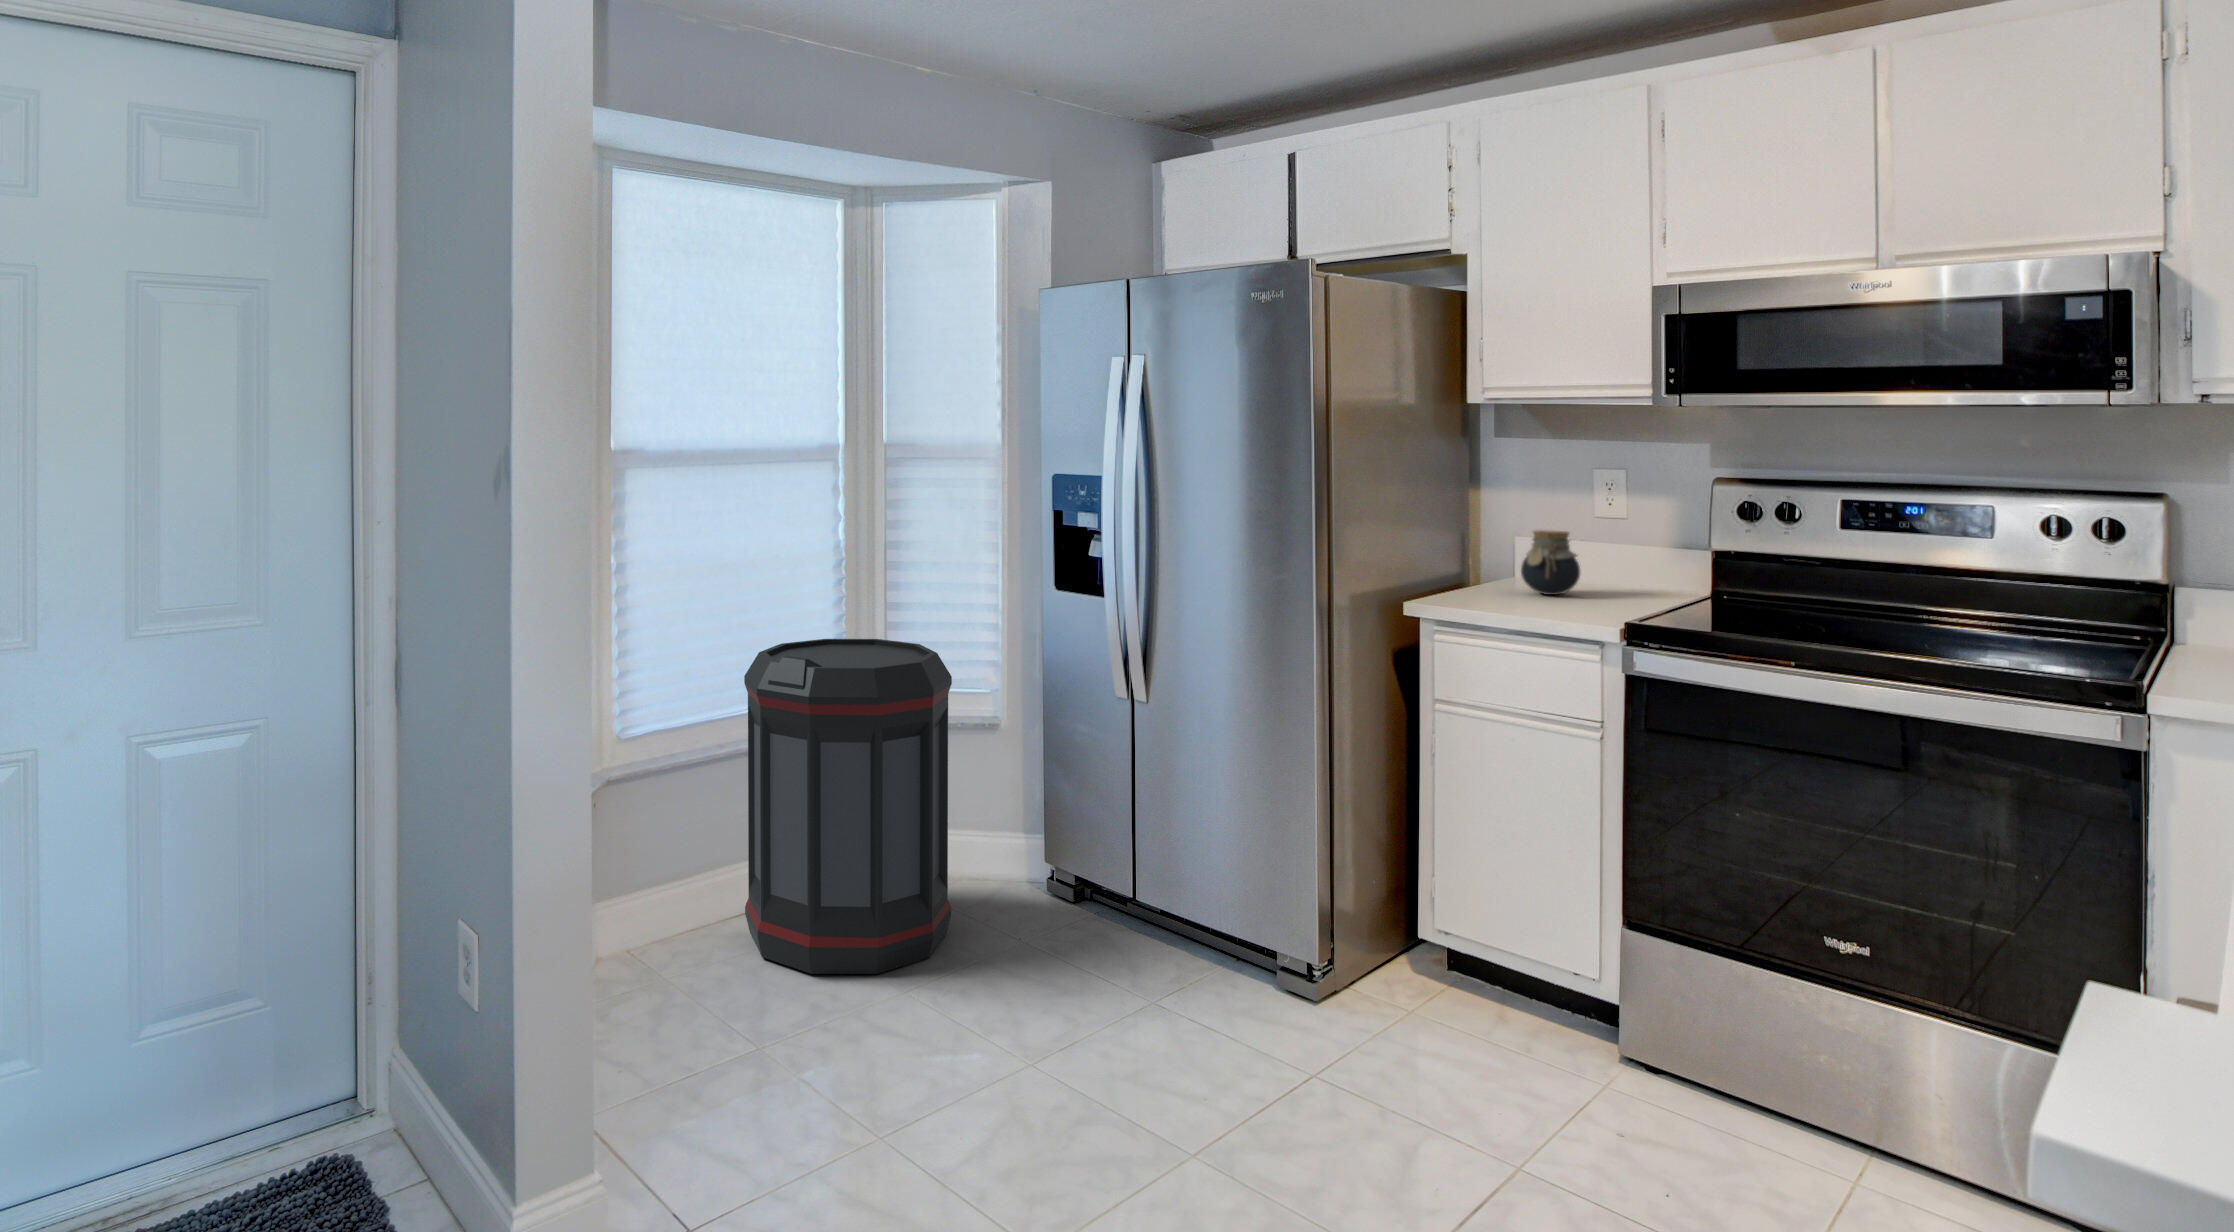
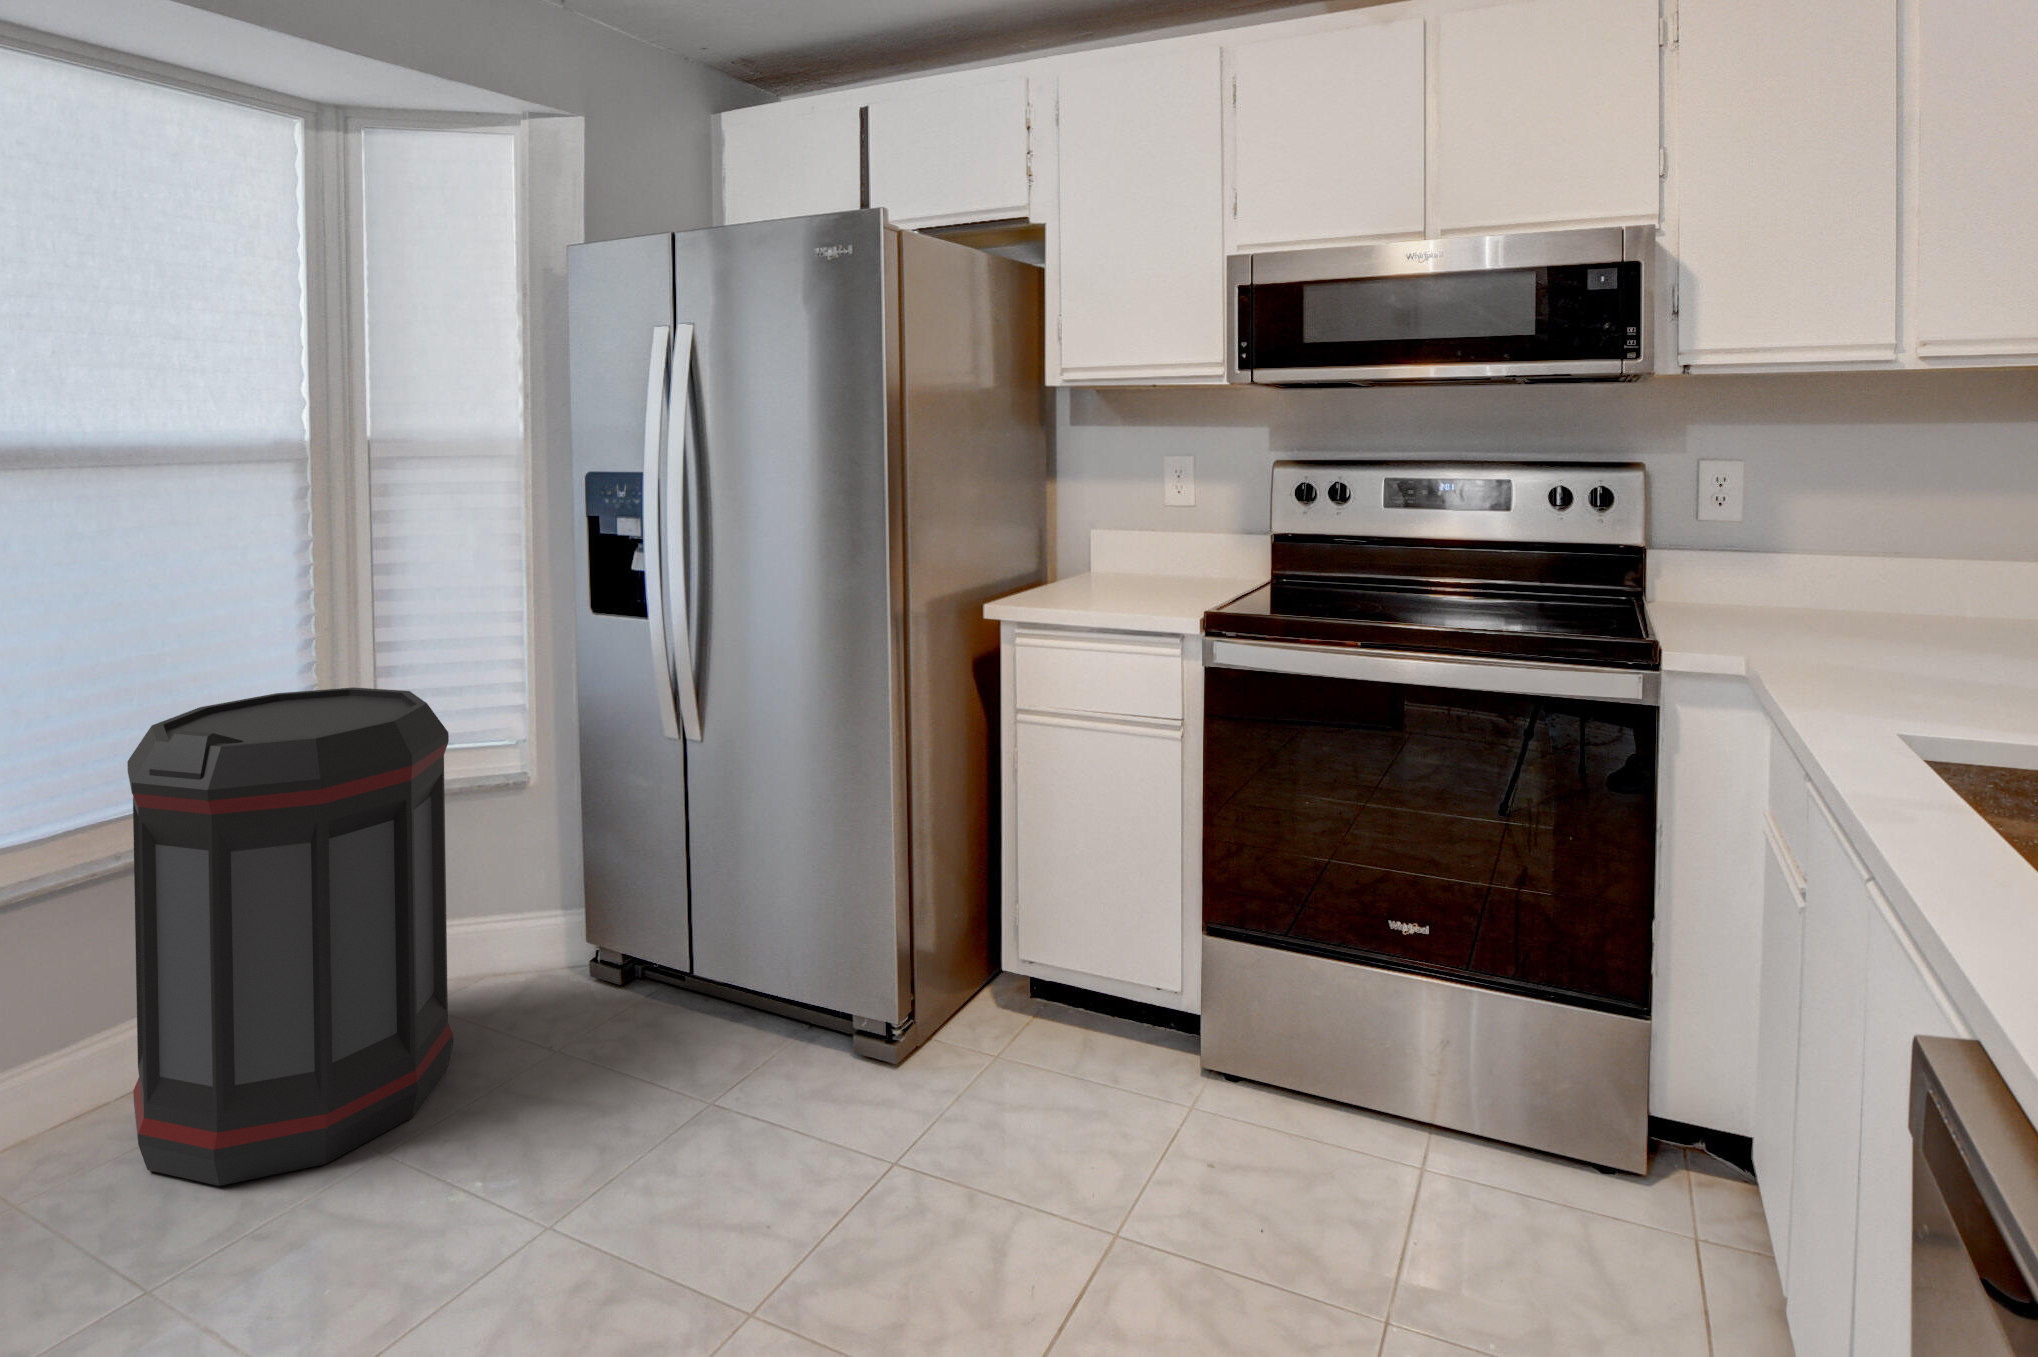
jar: present [1521,530,1580,595] -> none [1100,518,1156,586]

